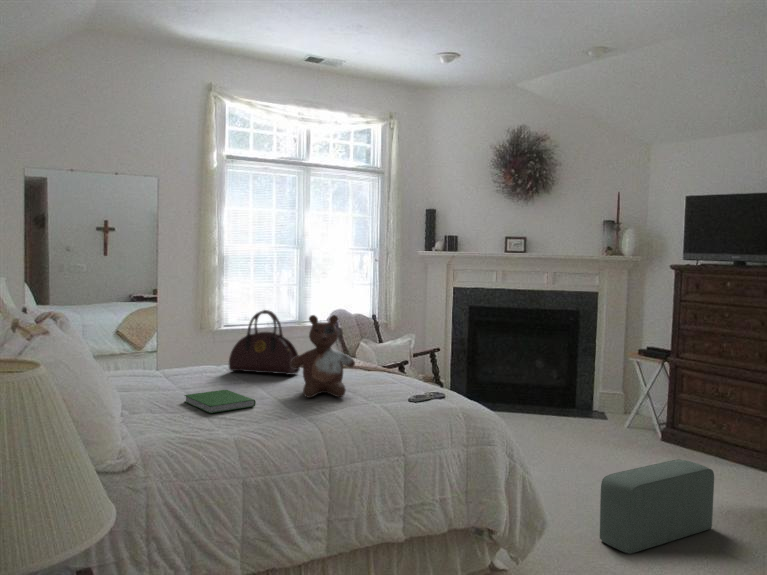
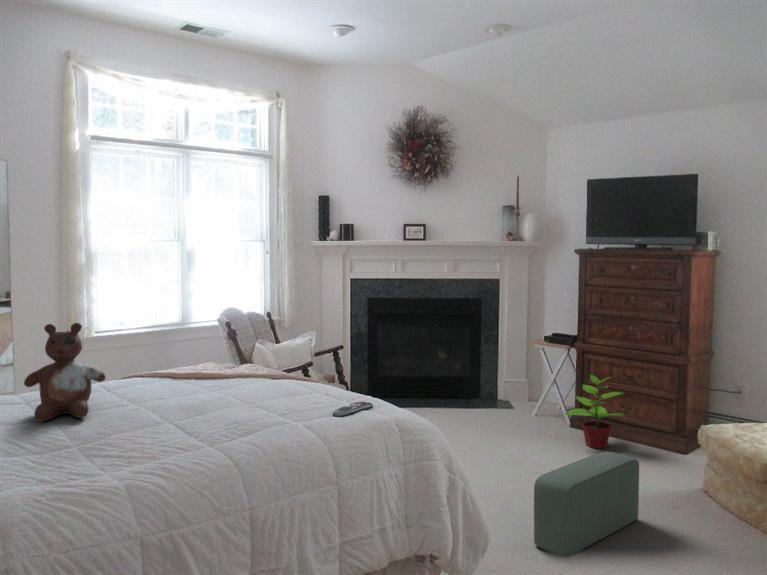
handbag: present [229,310,300,375] -> none [111,318,198,393]
stuffed bear: present [291,315,355,398] -> present [24,323,106,422]
potted plant: none [652,386,717,462] -> present [565,375,625,449]
hardcover book: present [184,390,256,413] -> none [60,419,153,453]

